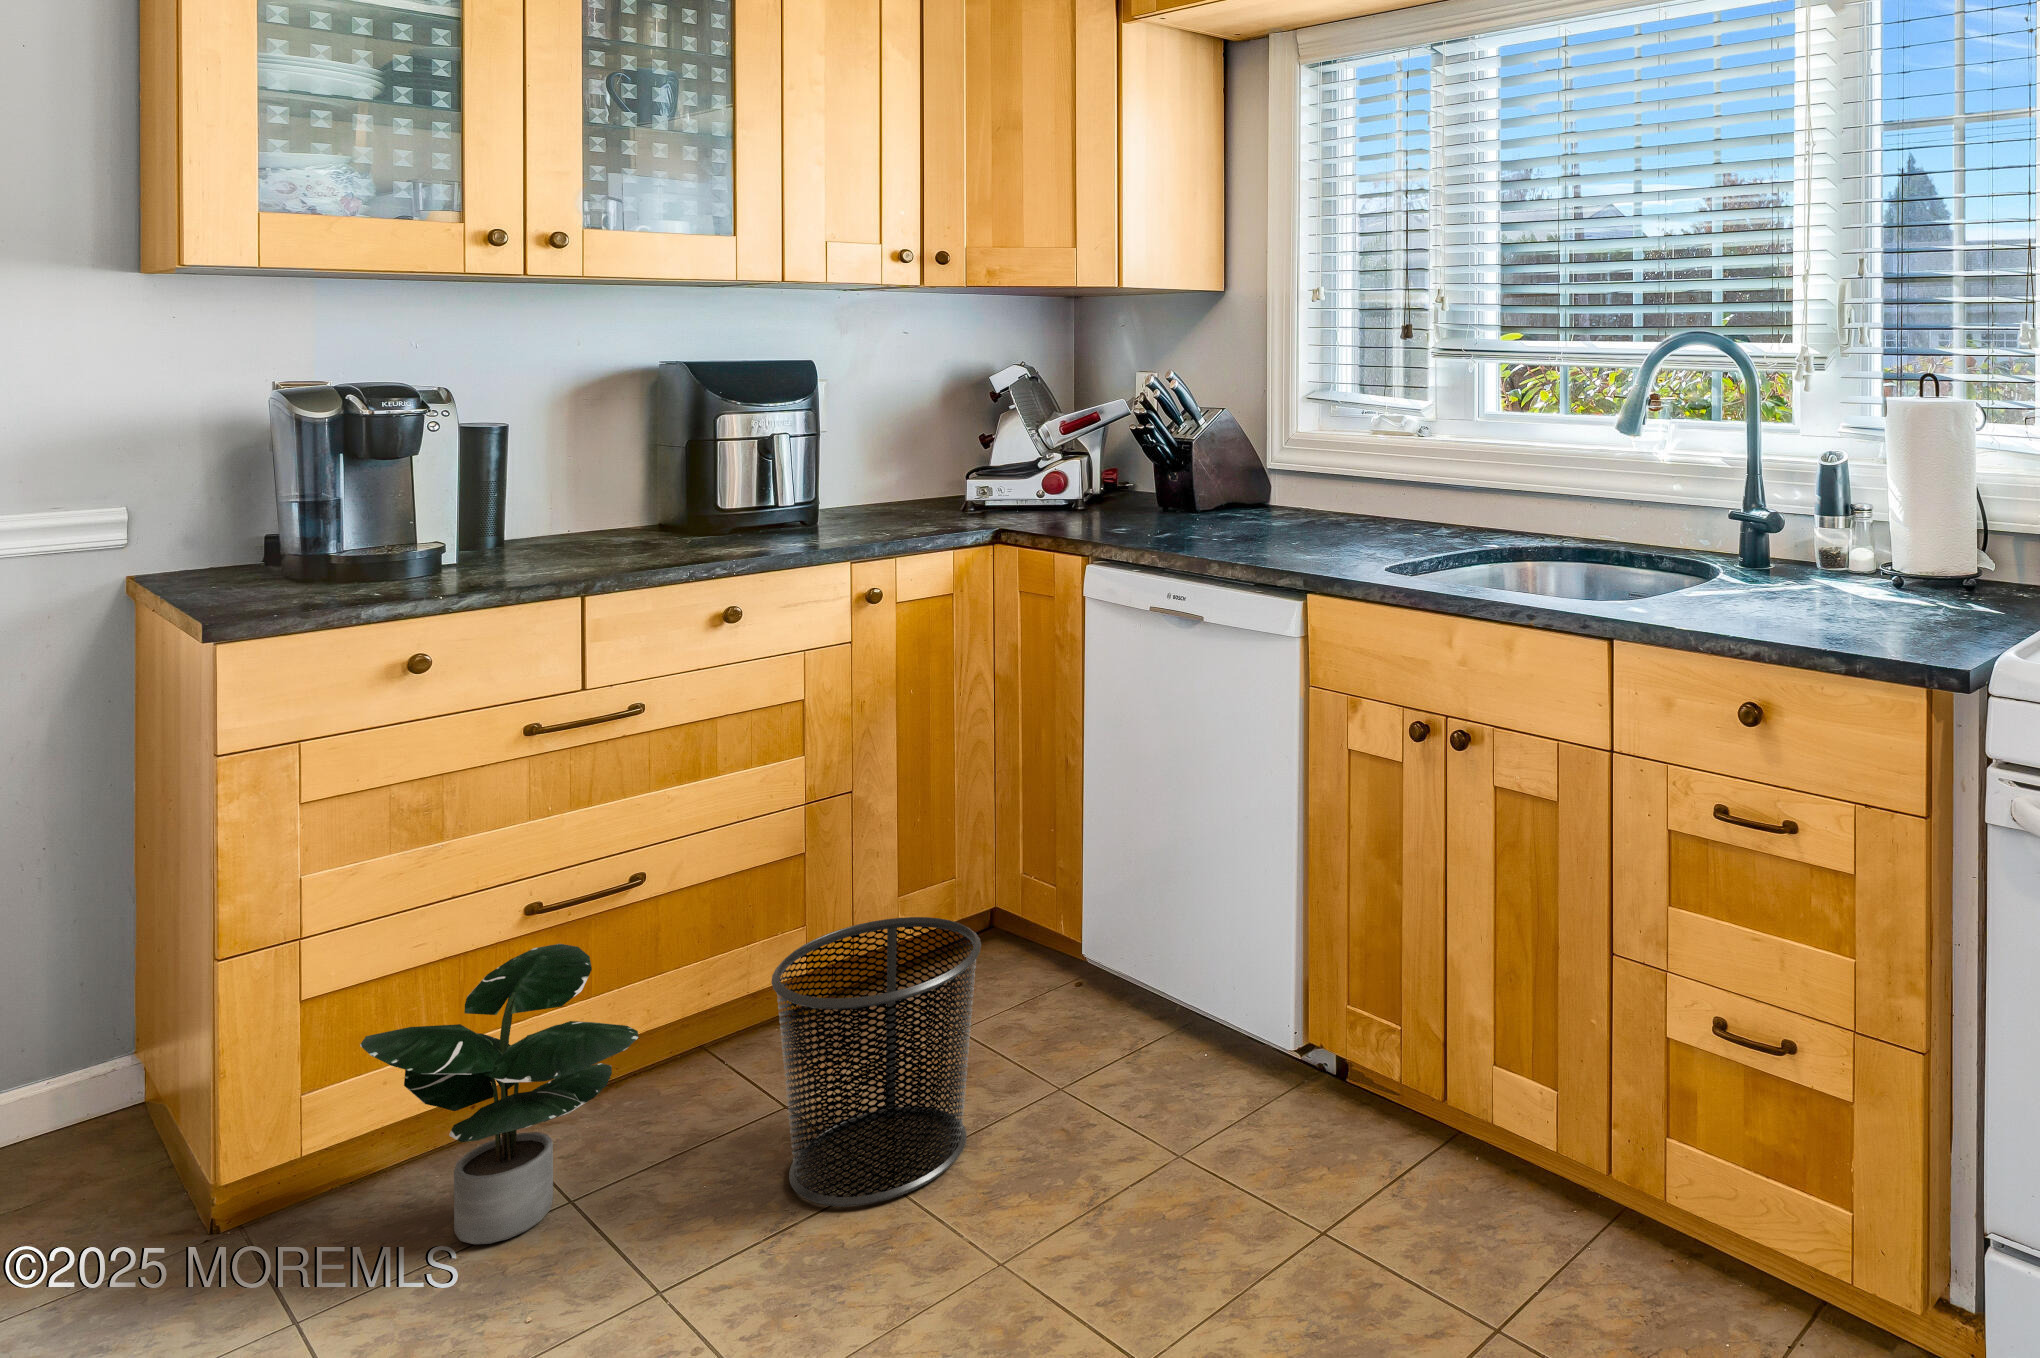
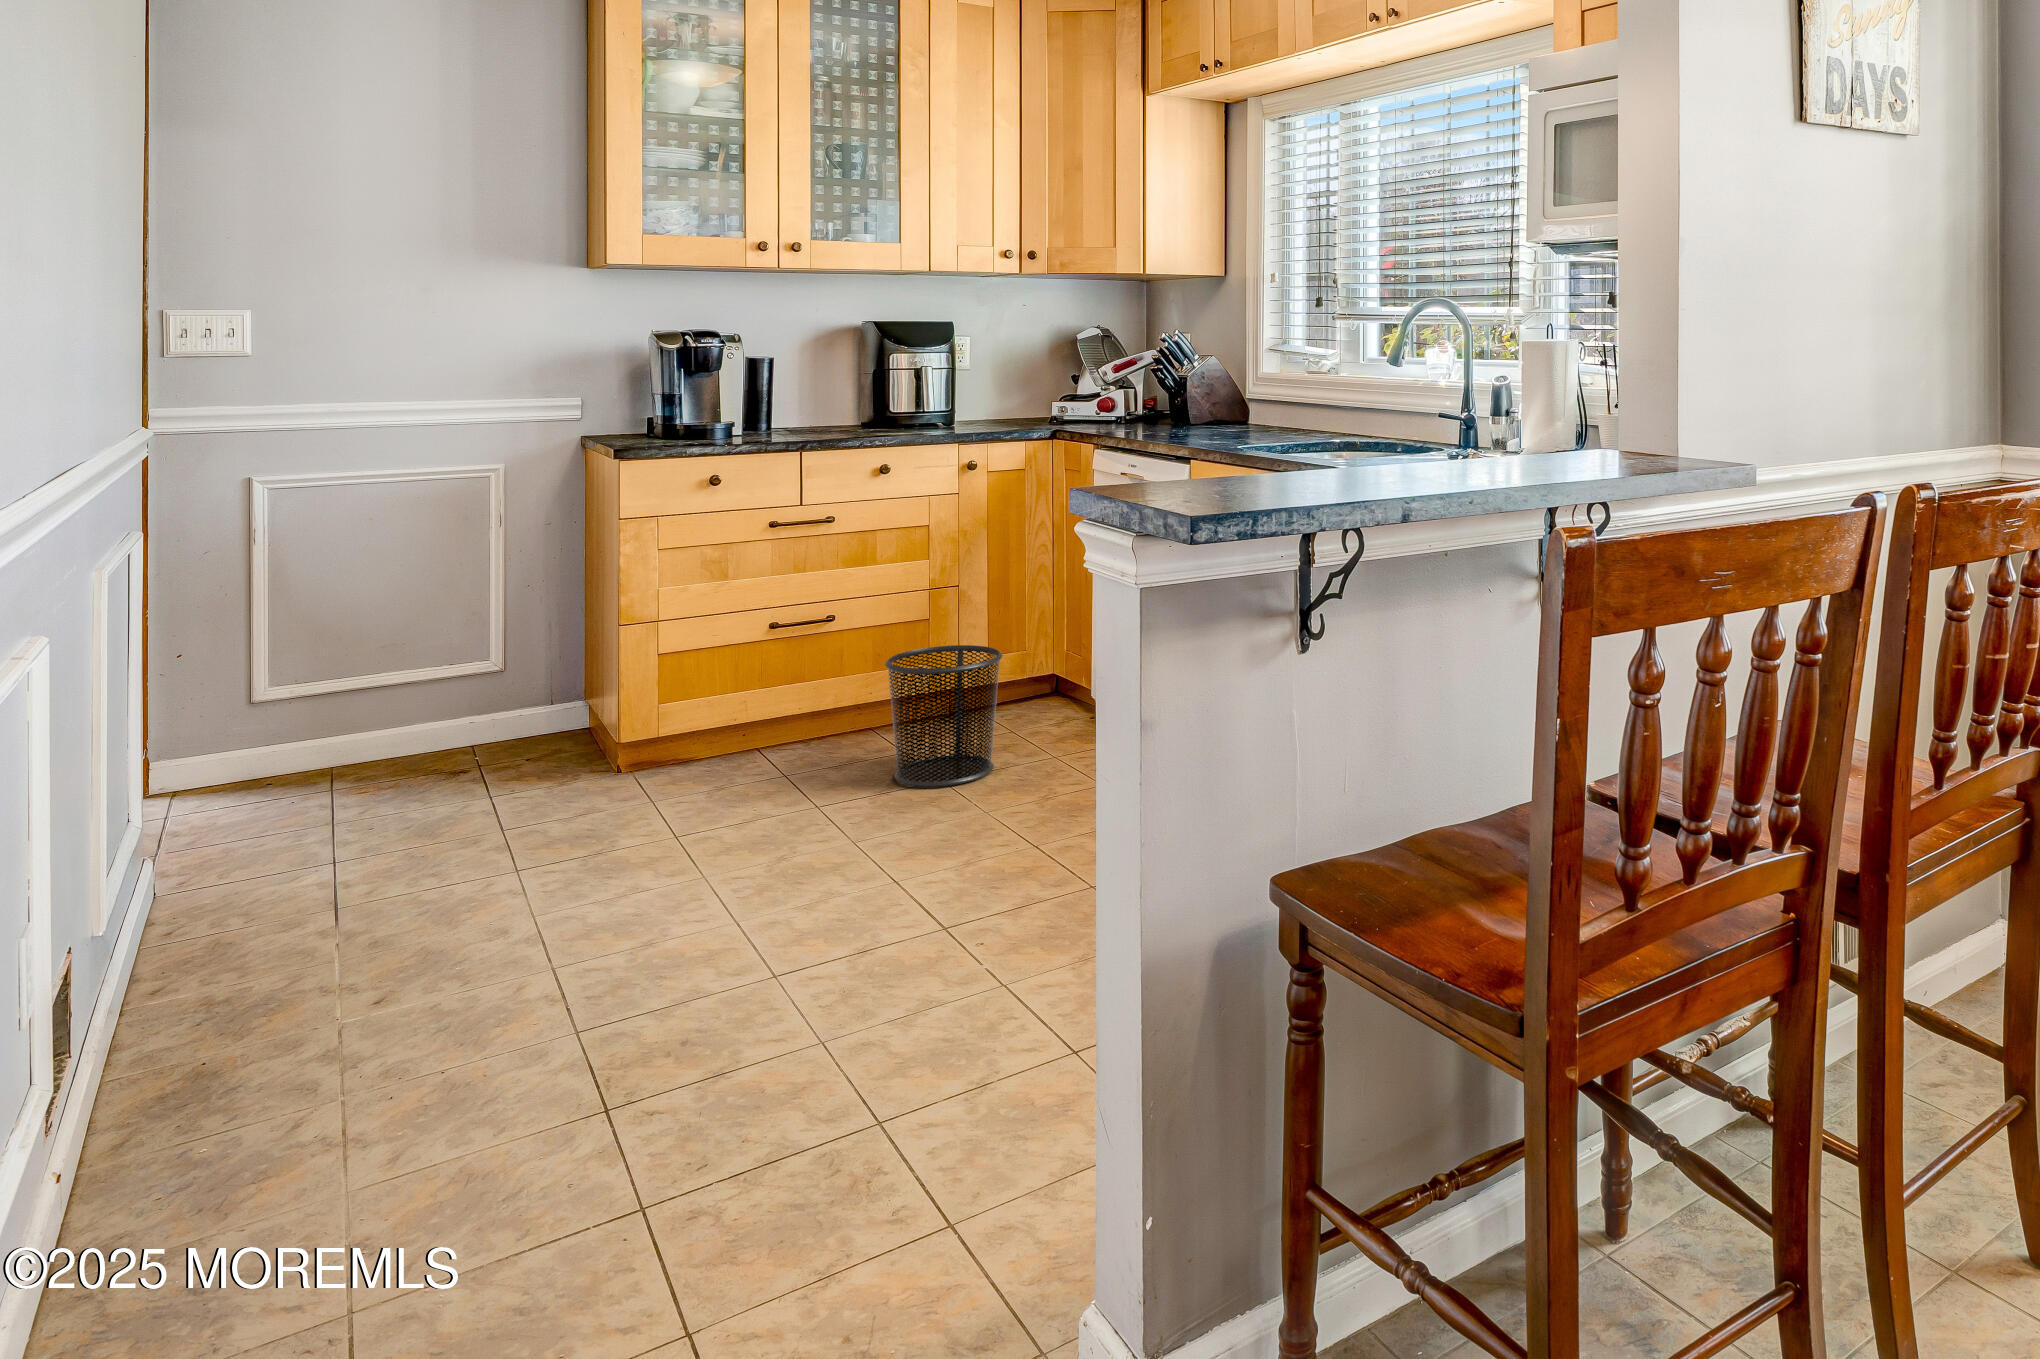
potted plant: present [360,944,638,1245] -> none [684,642,818,784]

